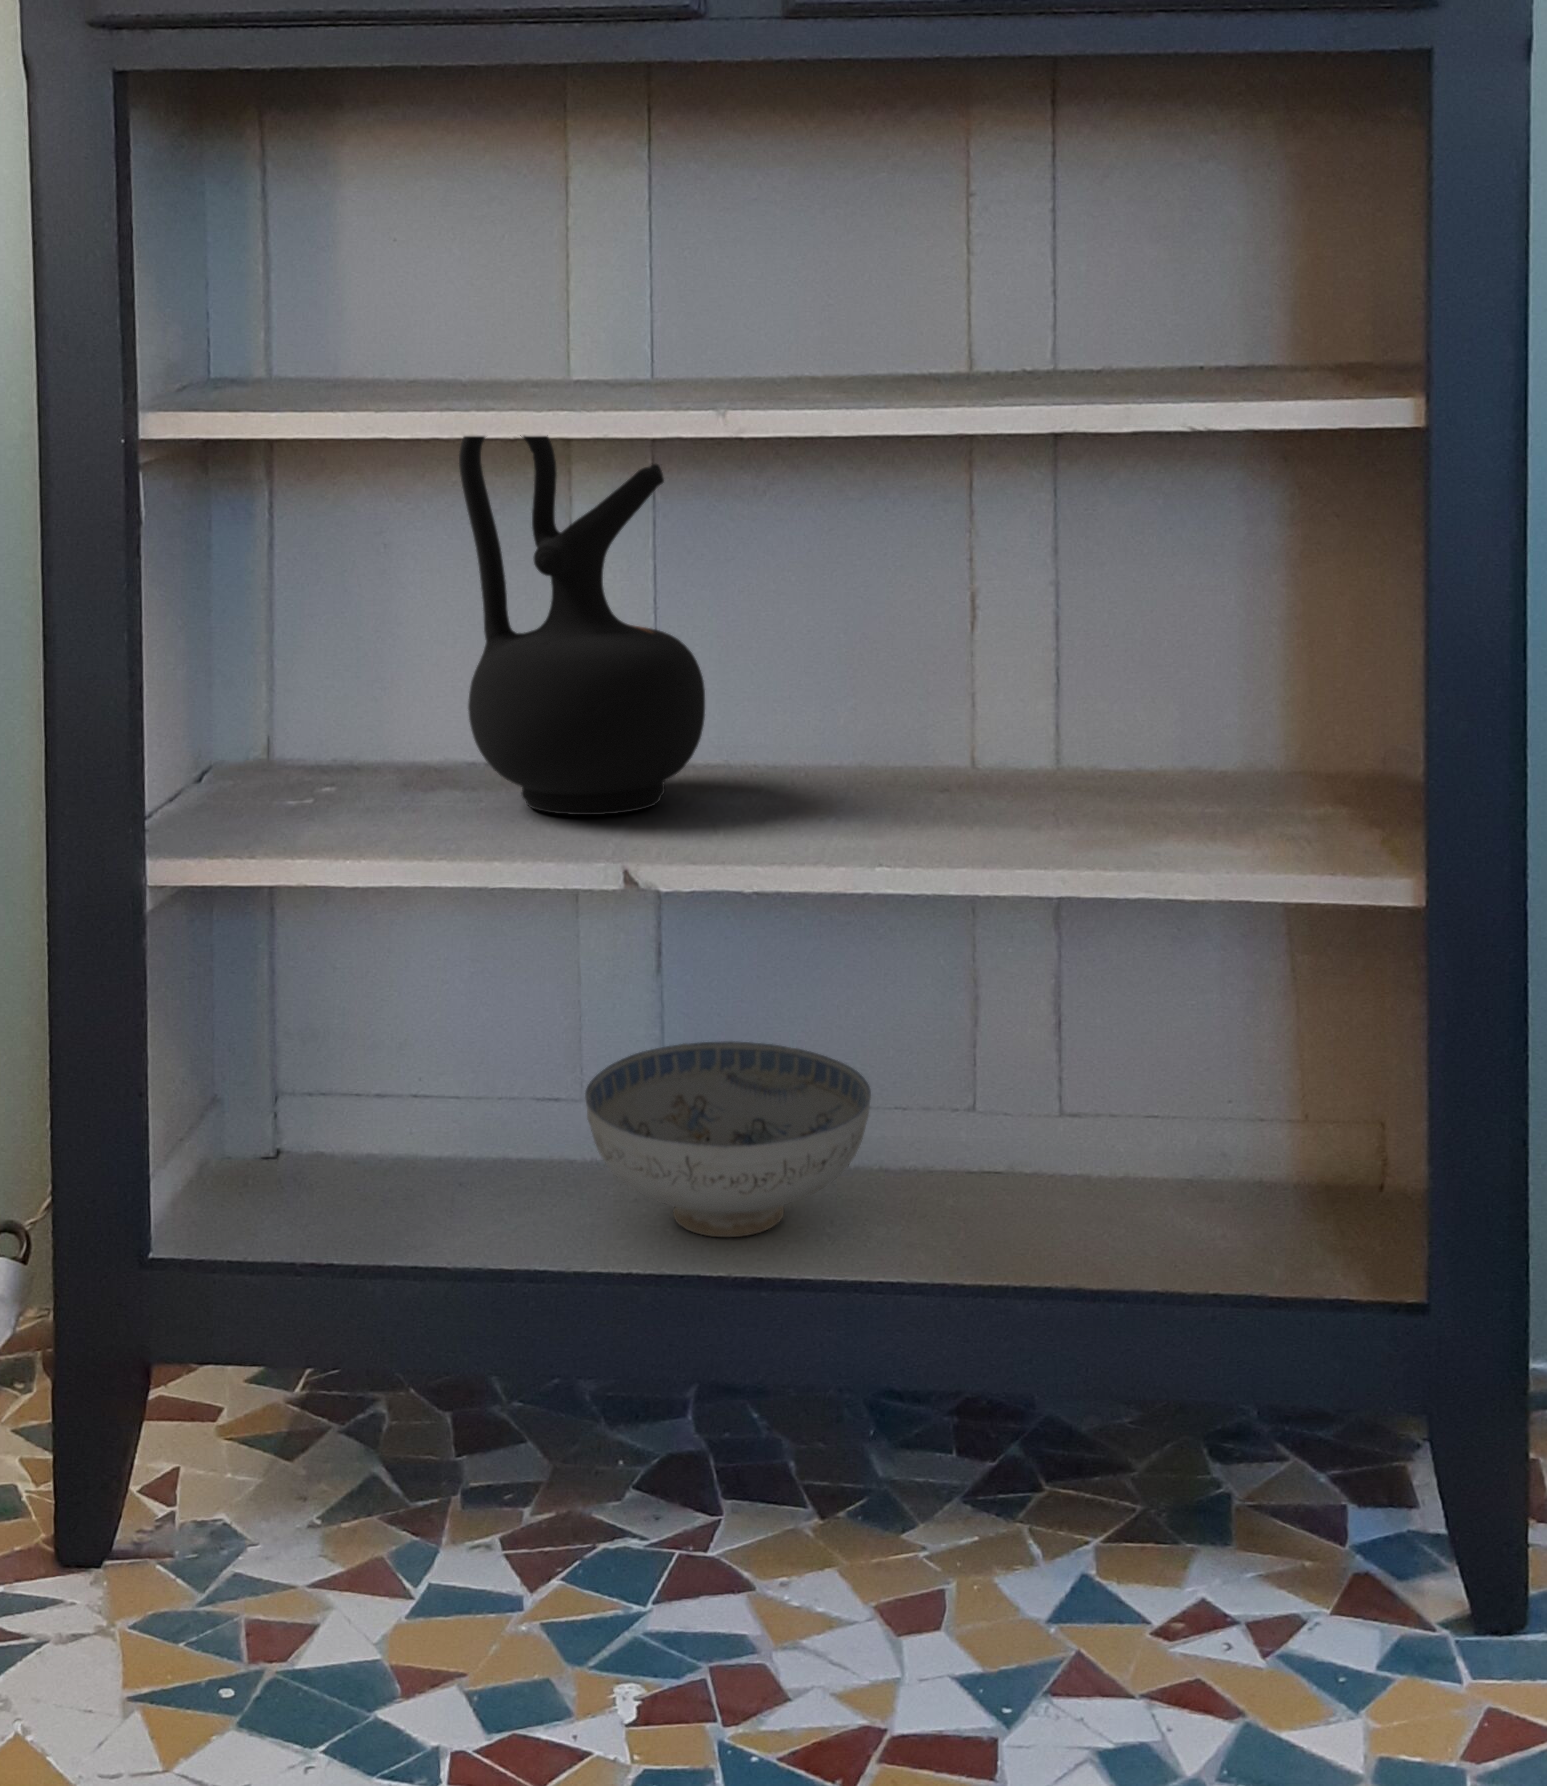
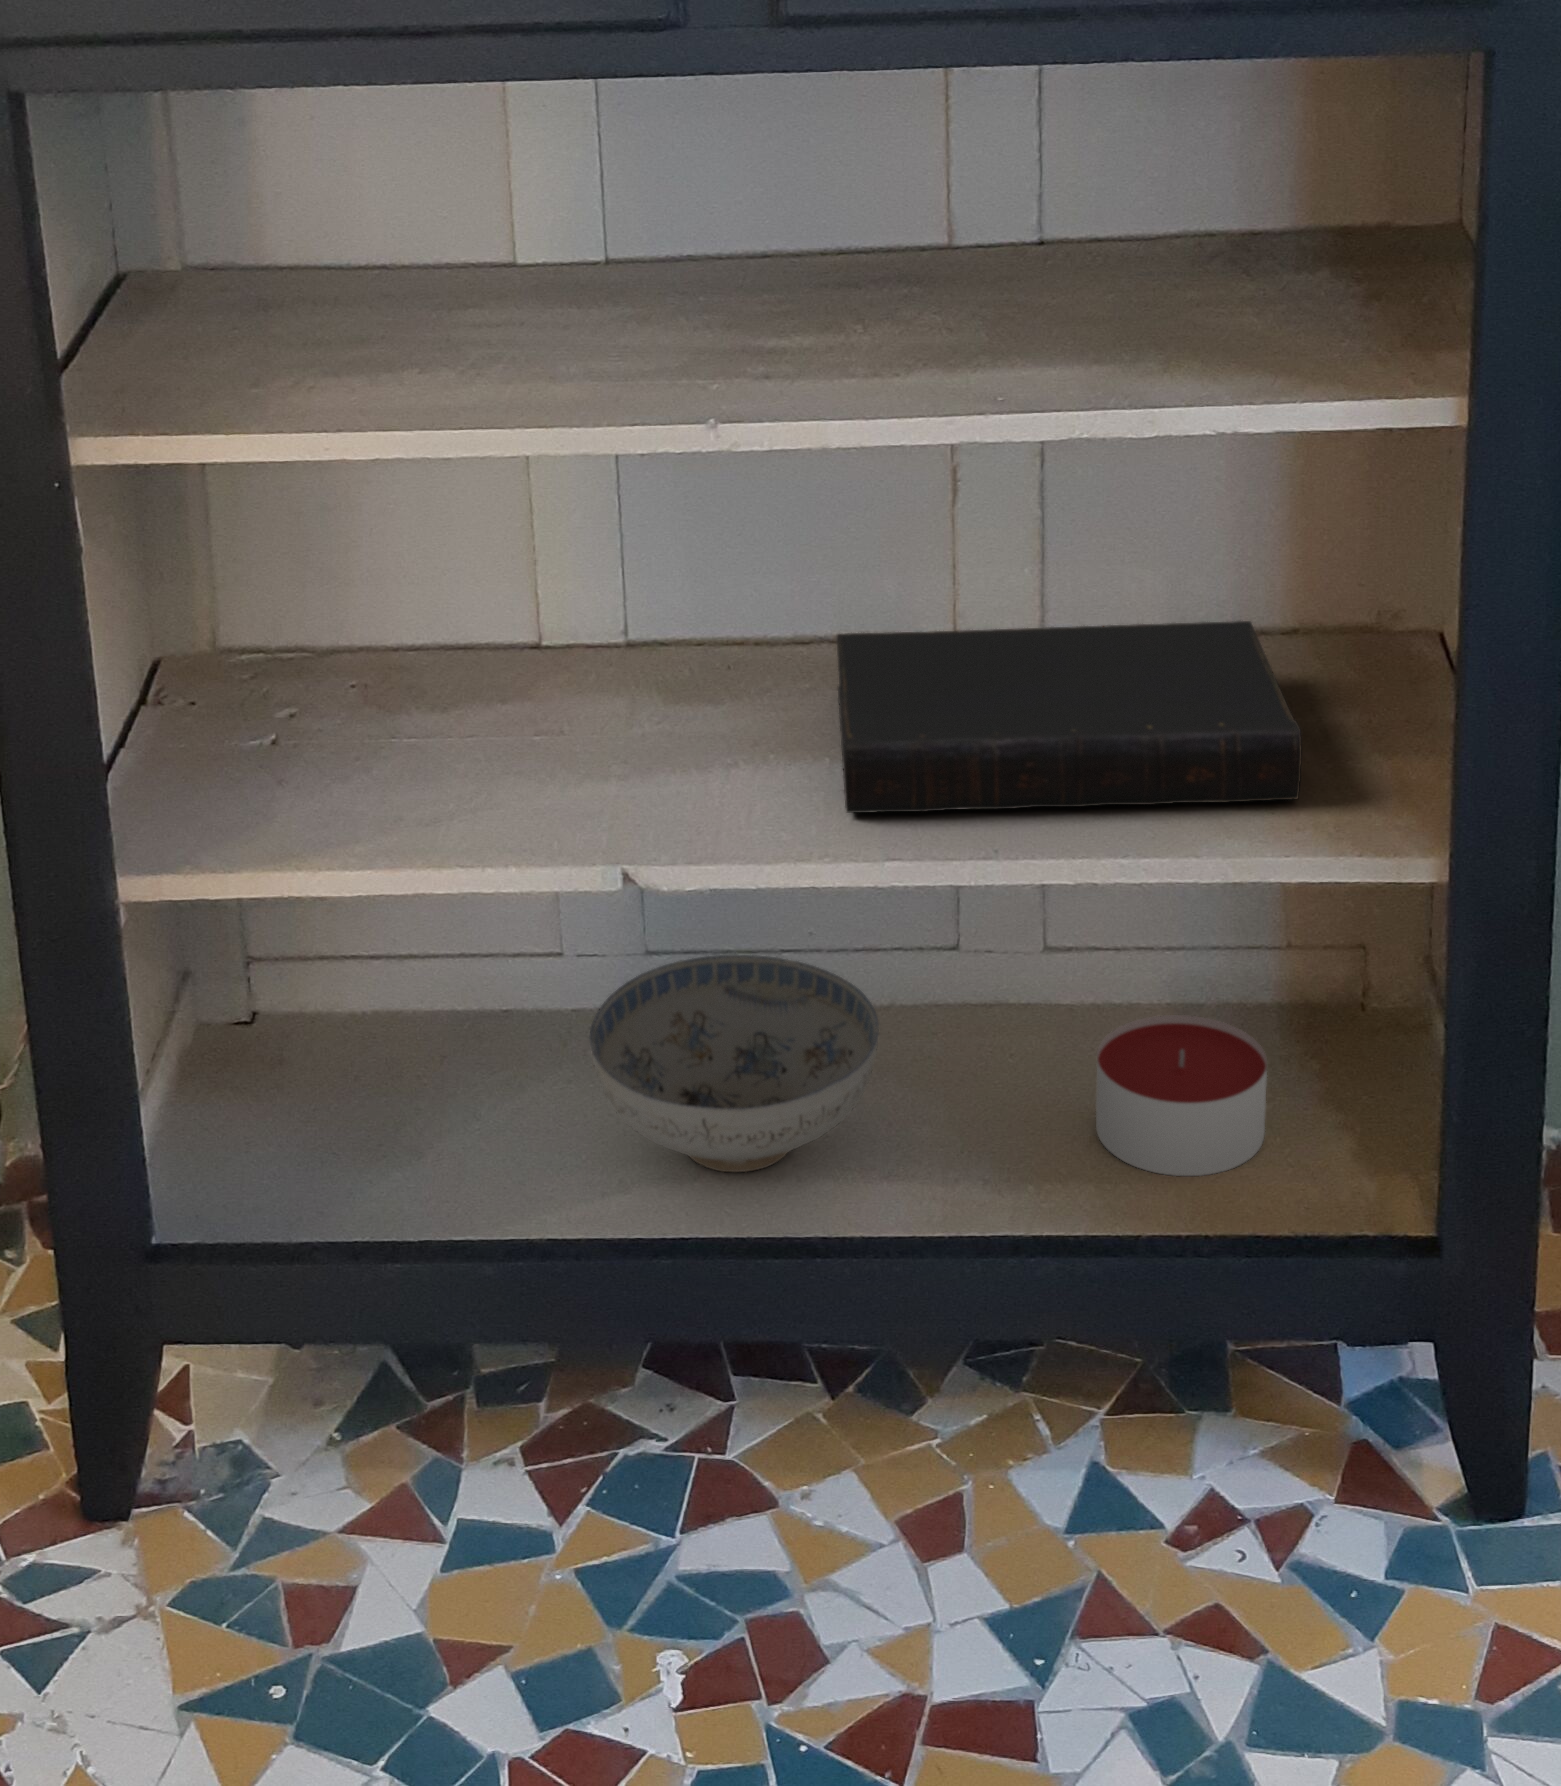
ceramic jug: present [459,435,705,815] -> none [423,370,695,785]
book: none [838,716,1290,840] -> present [836,621,1302,813]
candle: none [1086,1116,1258,1259] -> present [1096,1015,1267,1176]

